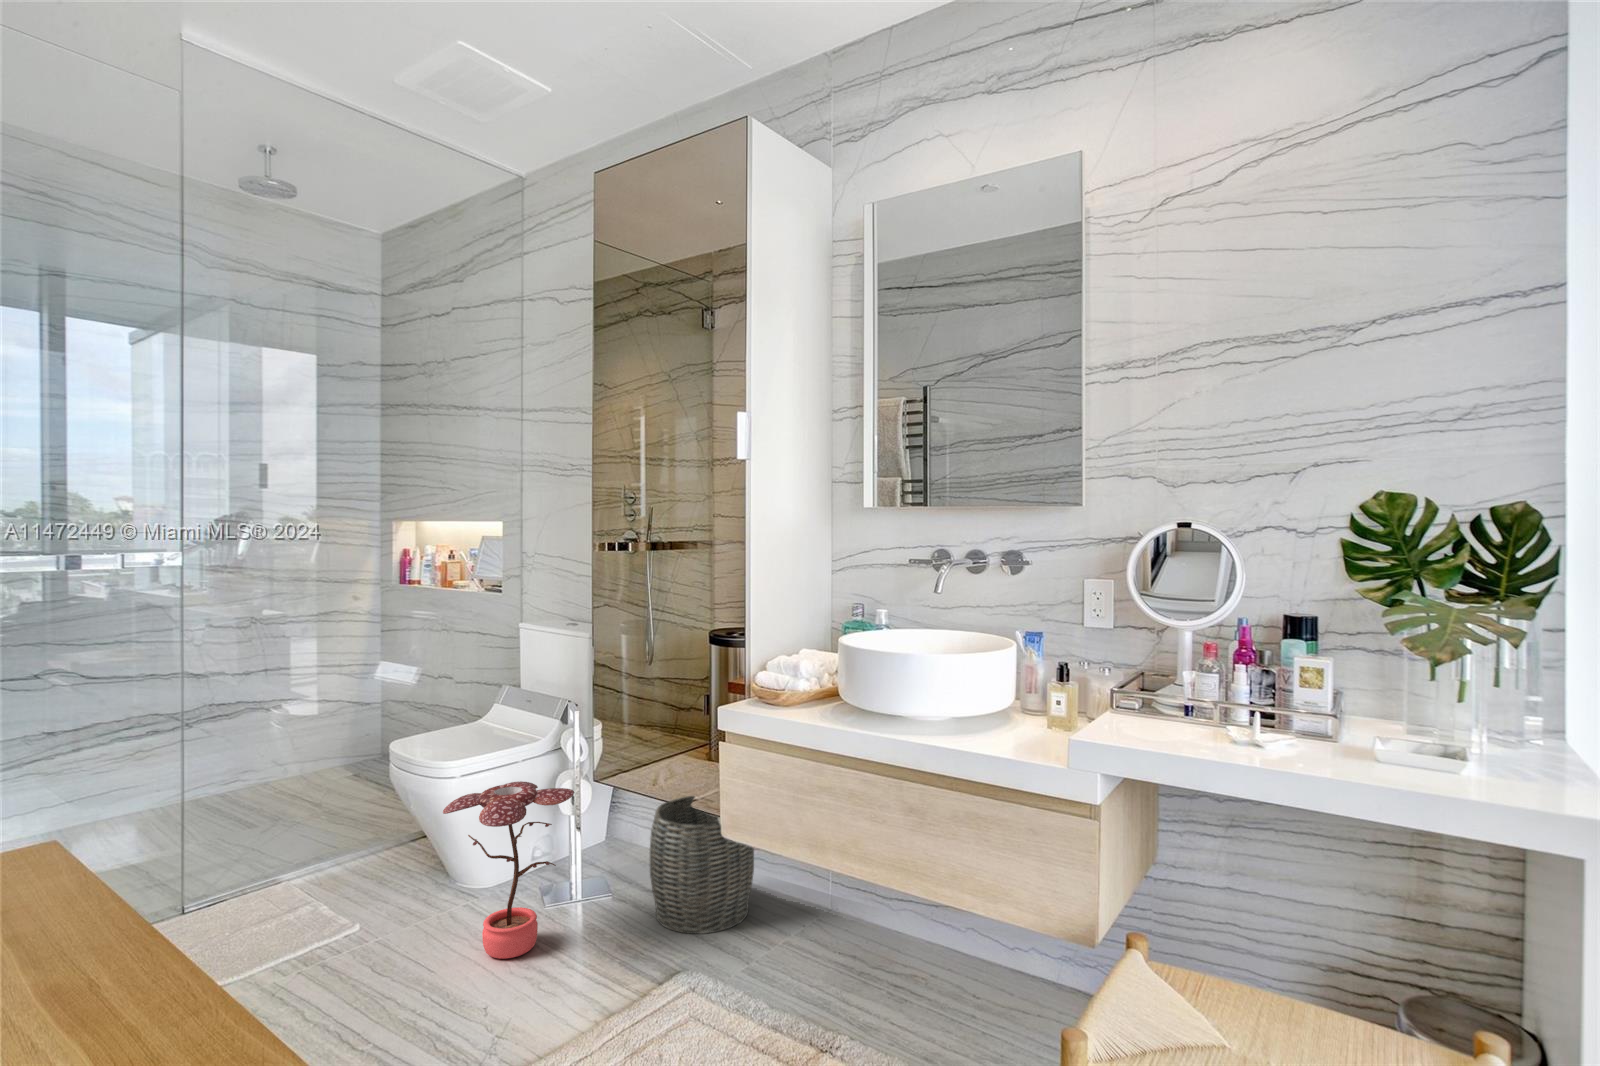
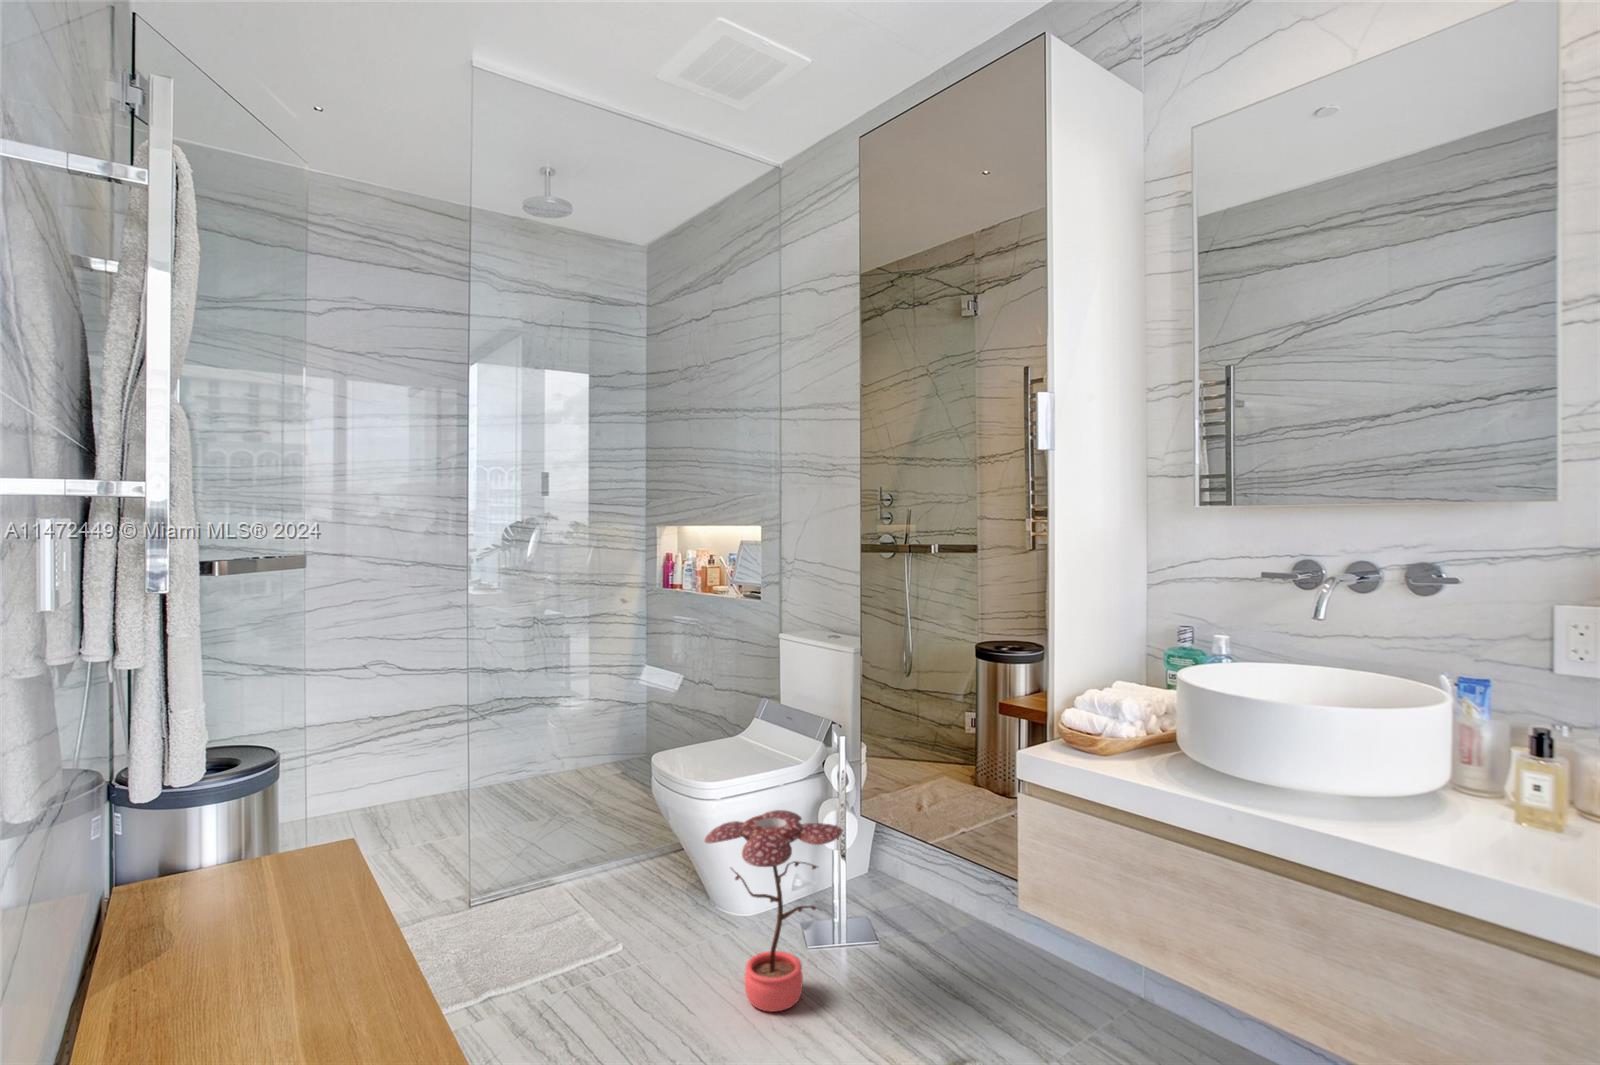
woven basket: present [650,796,754,934] -> none [925,841,1050,1013]

